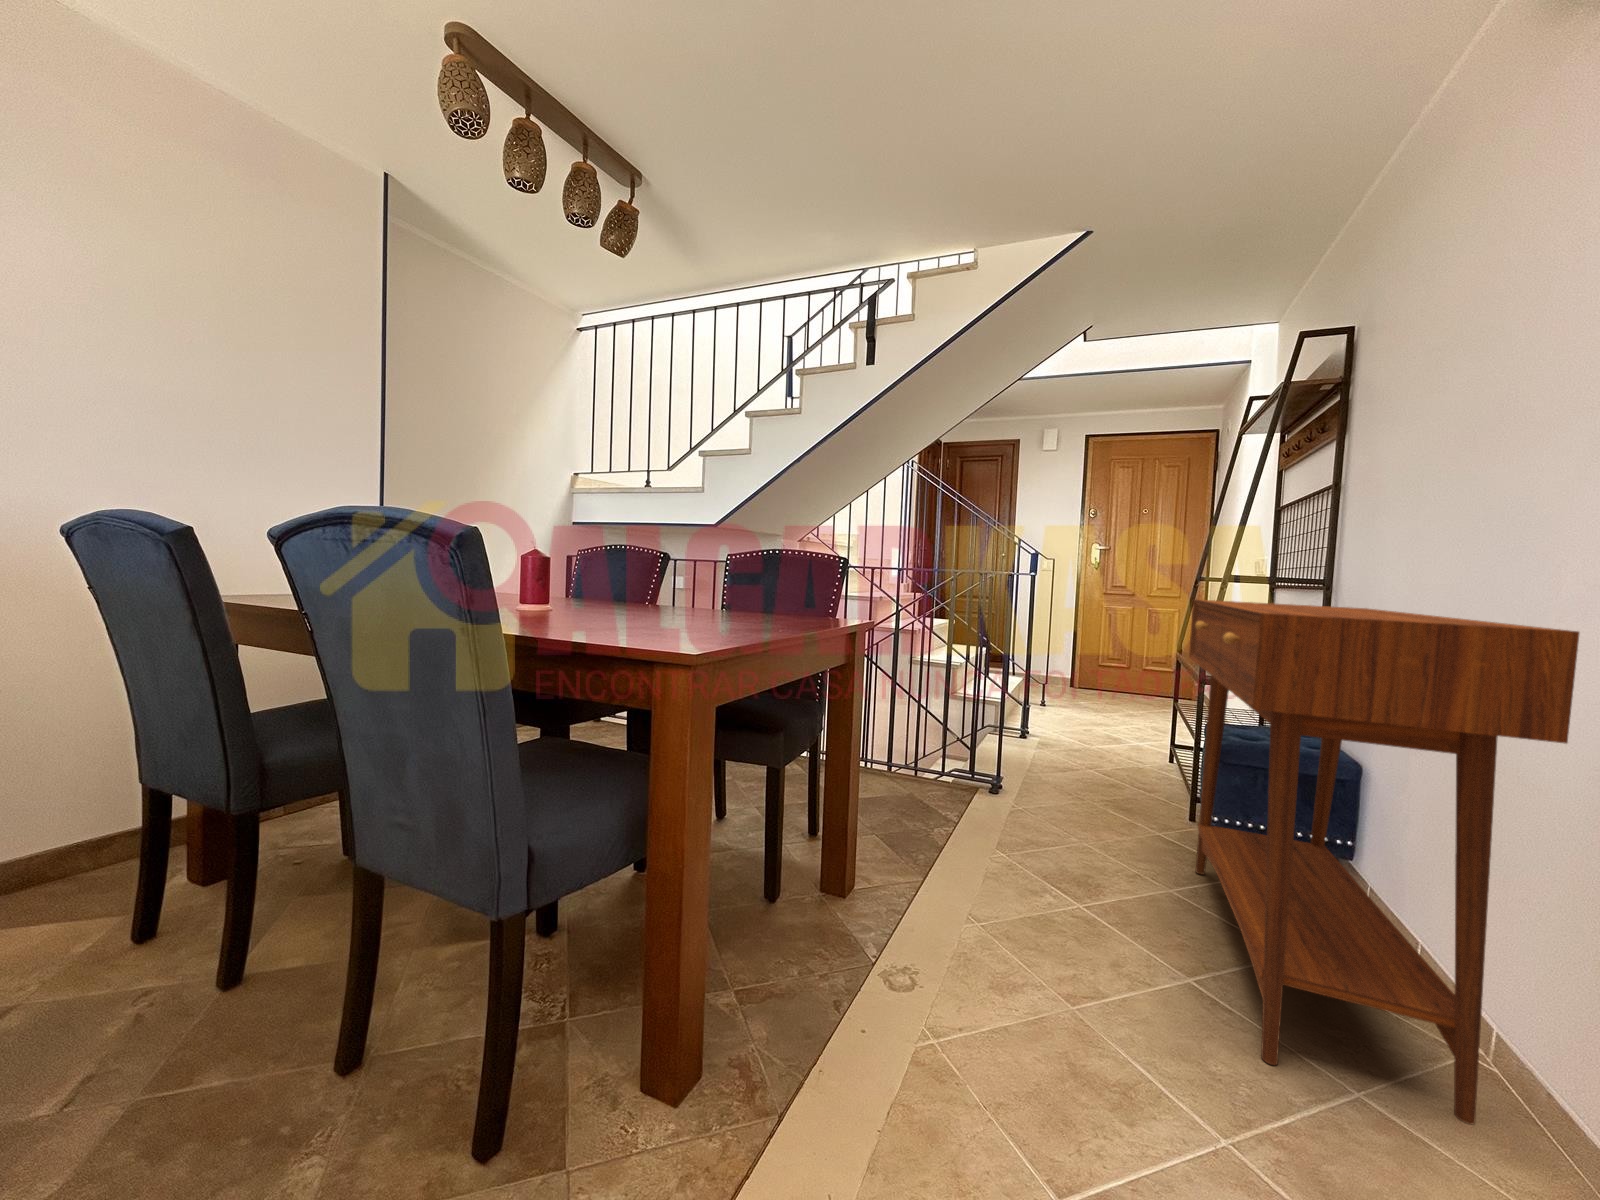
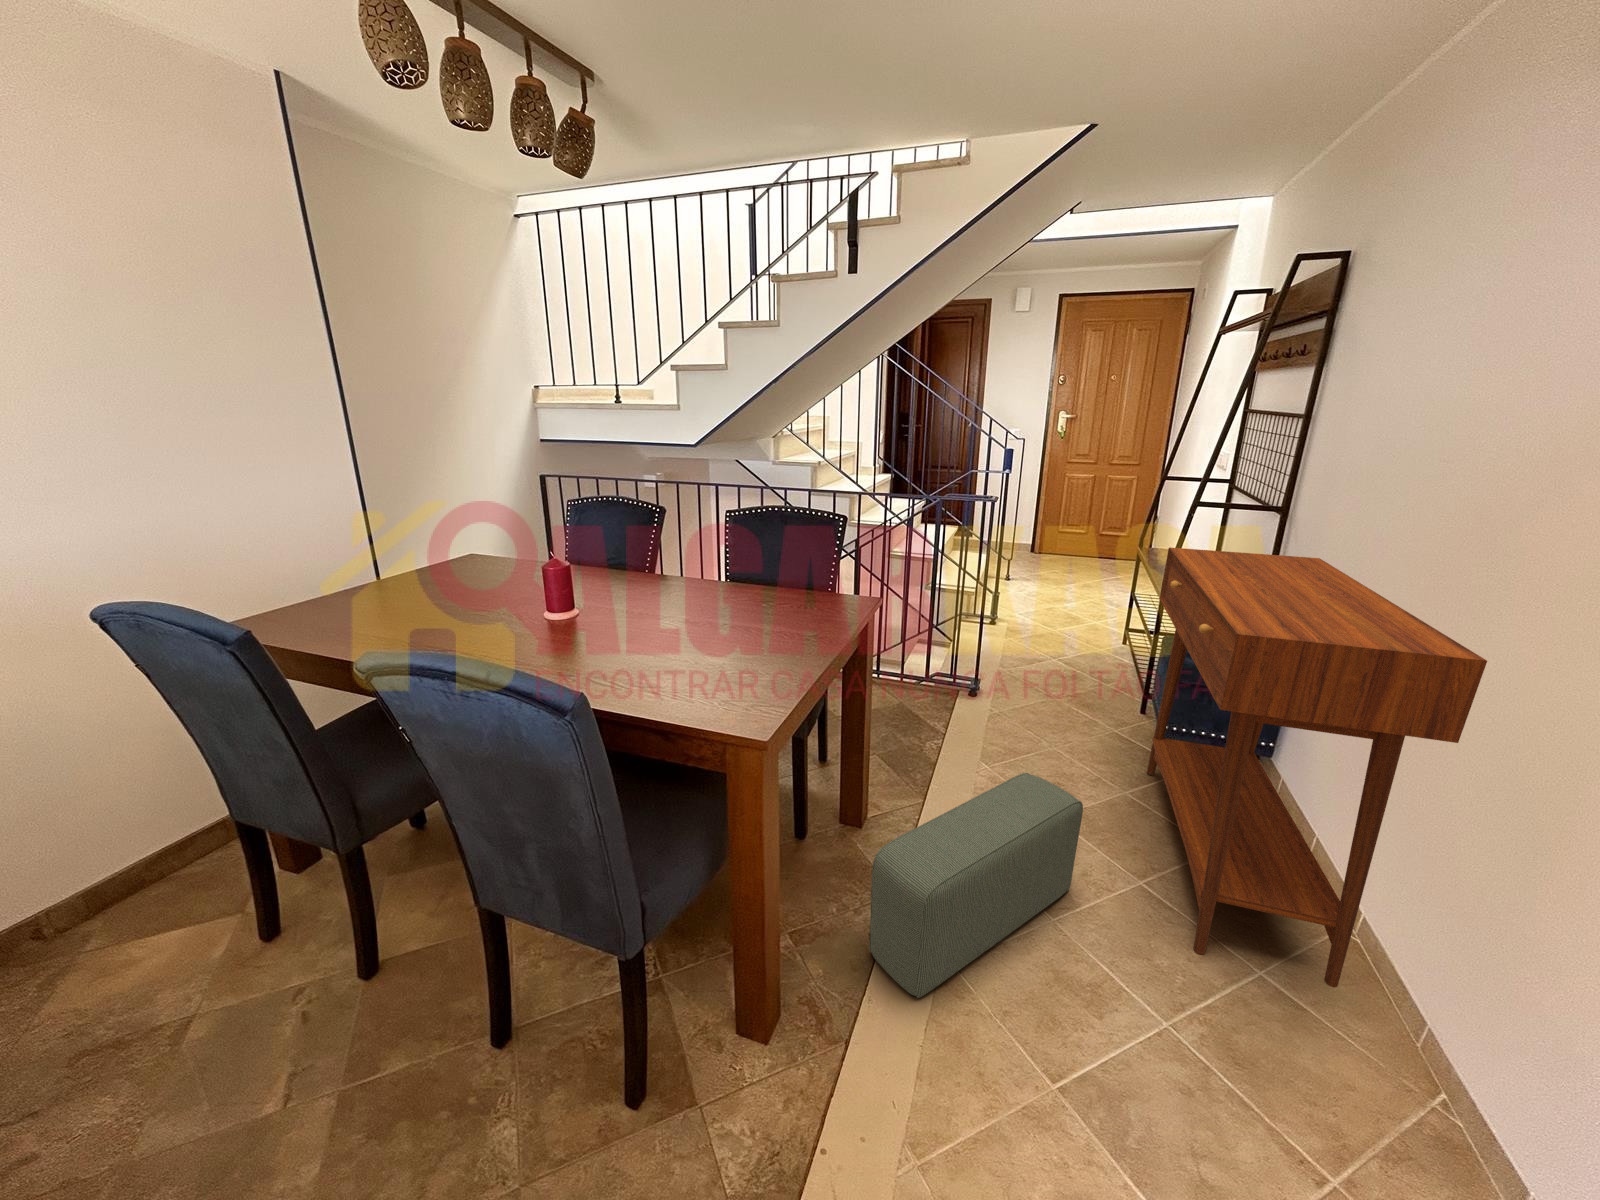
pouf: none [830,820,1103,1074] -> present [869,773,1083,998]

